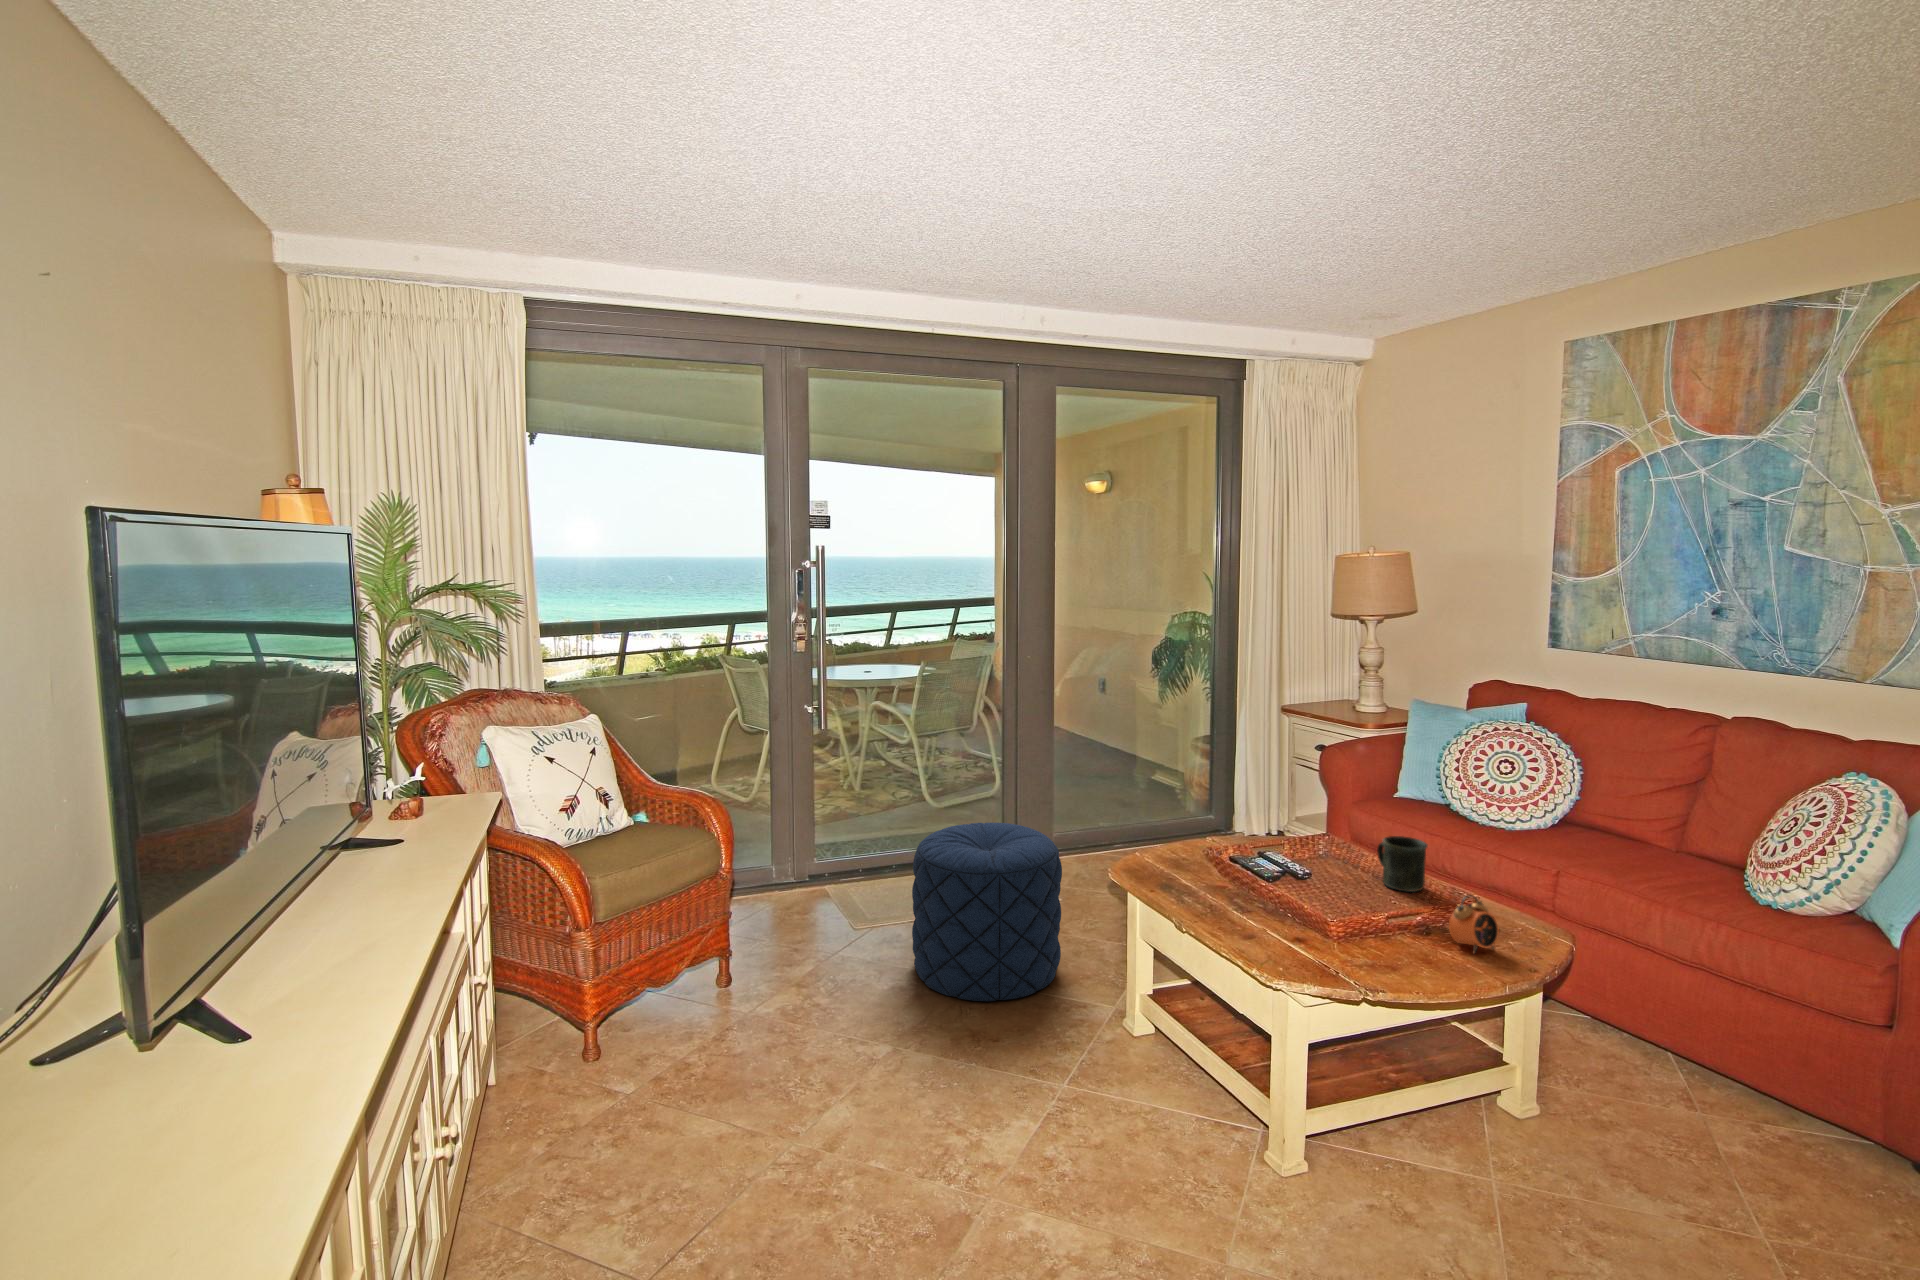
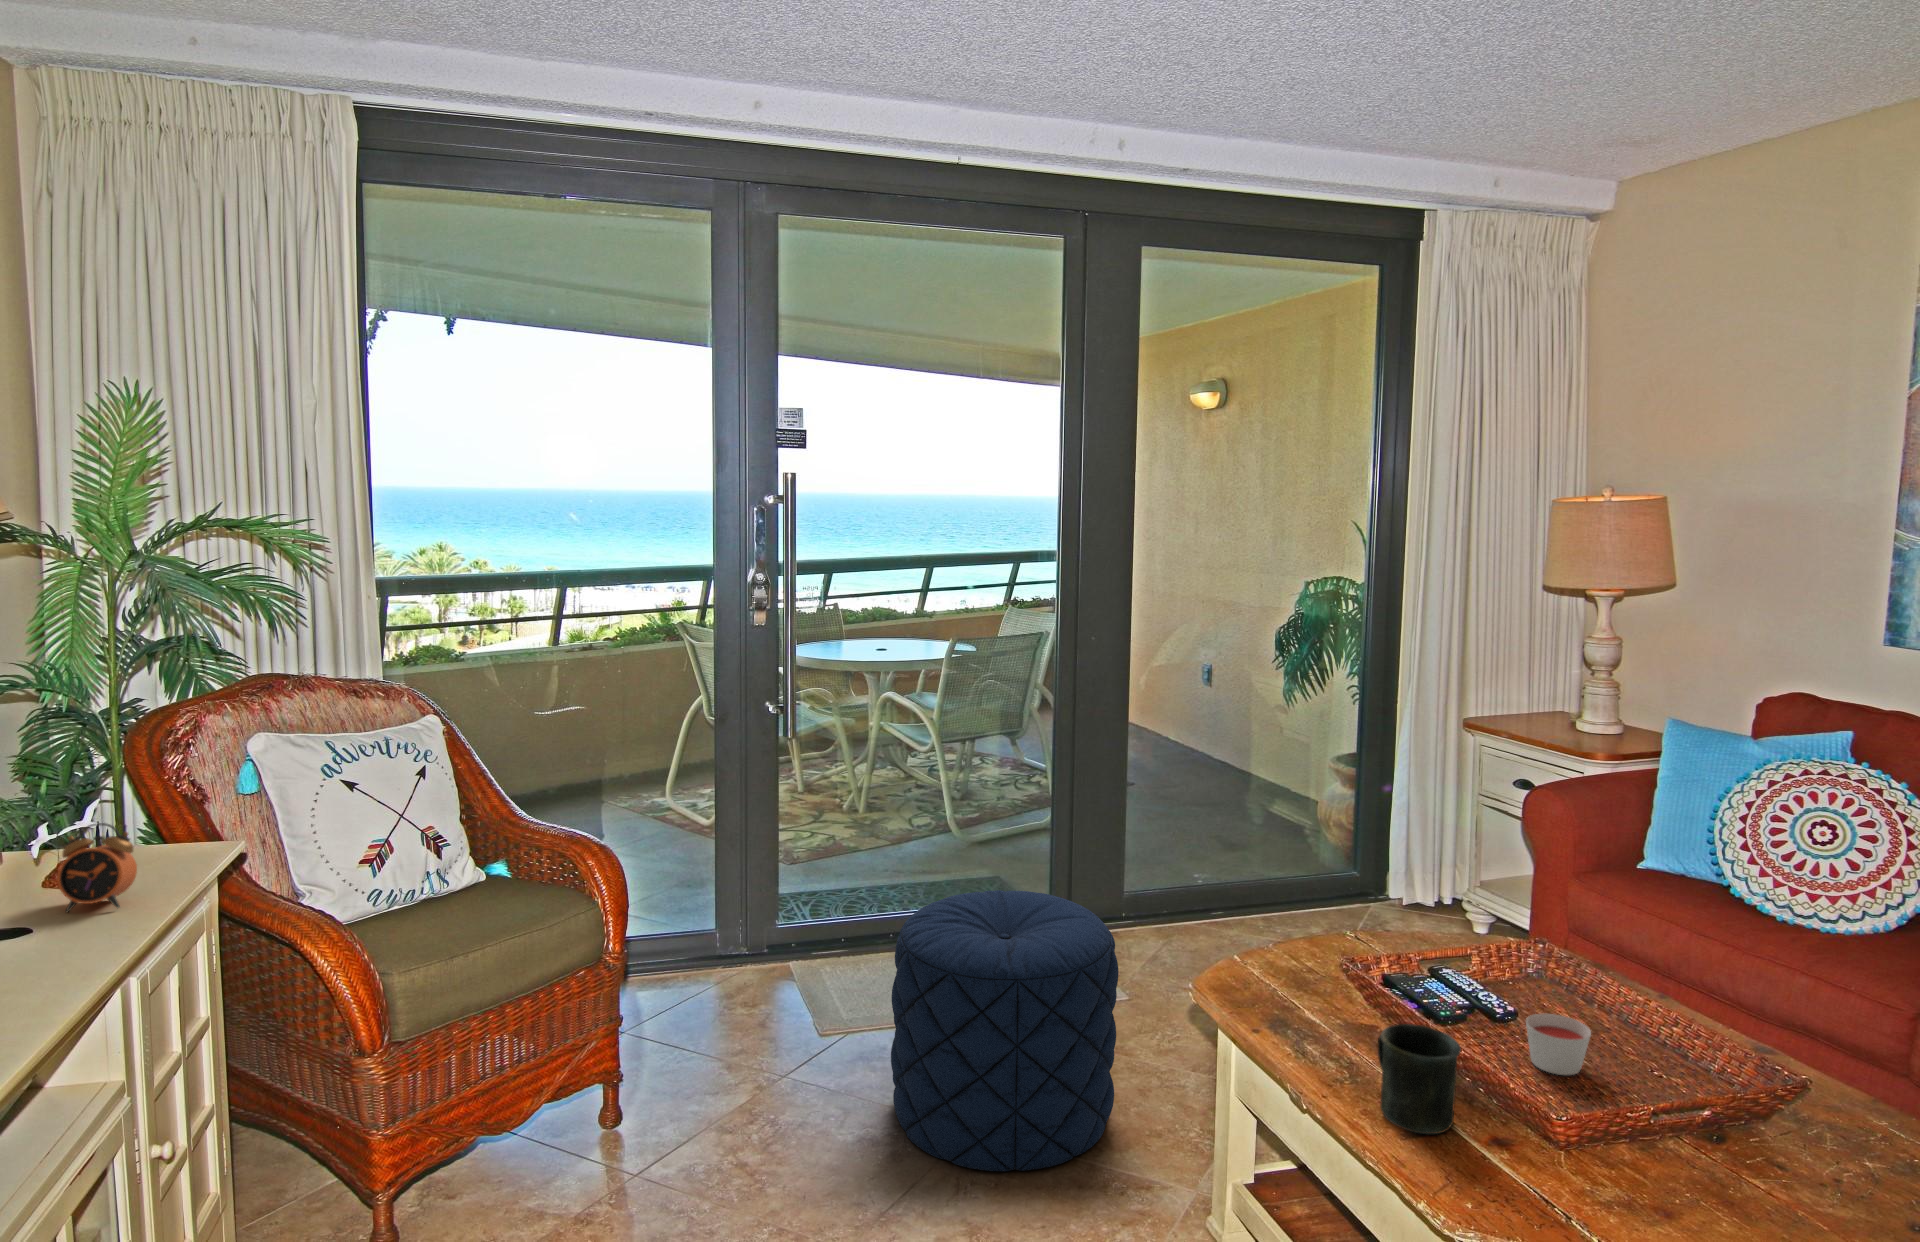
mug: present [1377,836,1428,892] -> present [1378,1024,1461,1134]
candle: none [1315,868,1353,902] -> present [1526,1014,1591,1075]
alarm clock: present [1449,896,1499,953] -> present [57,823,137,912]

